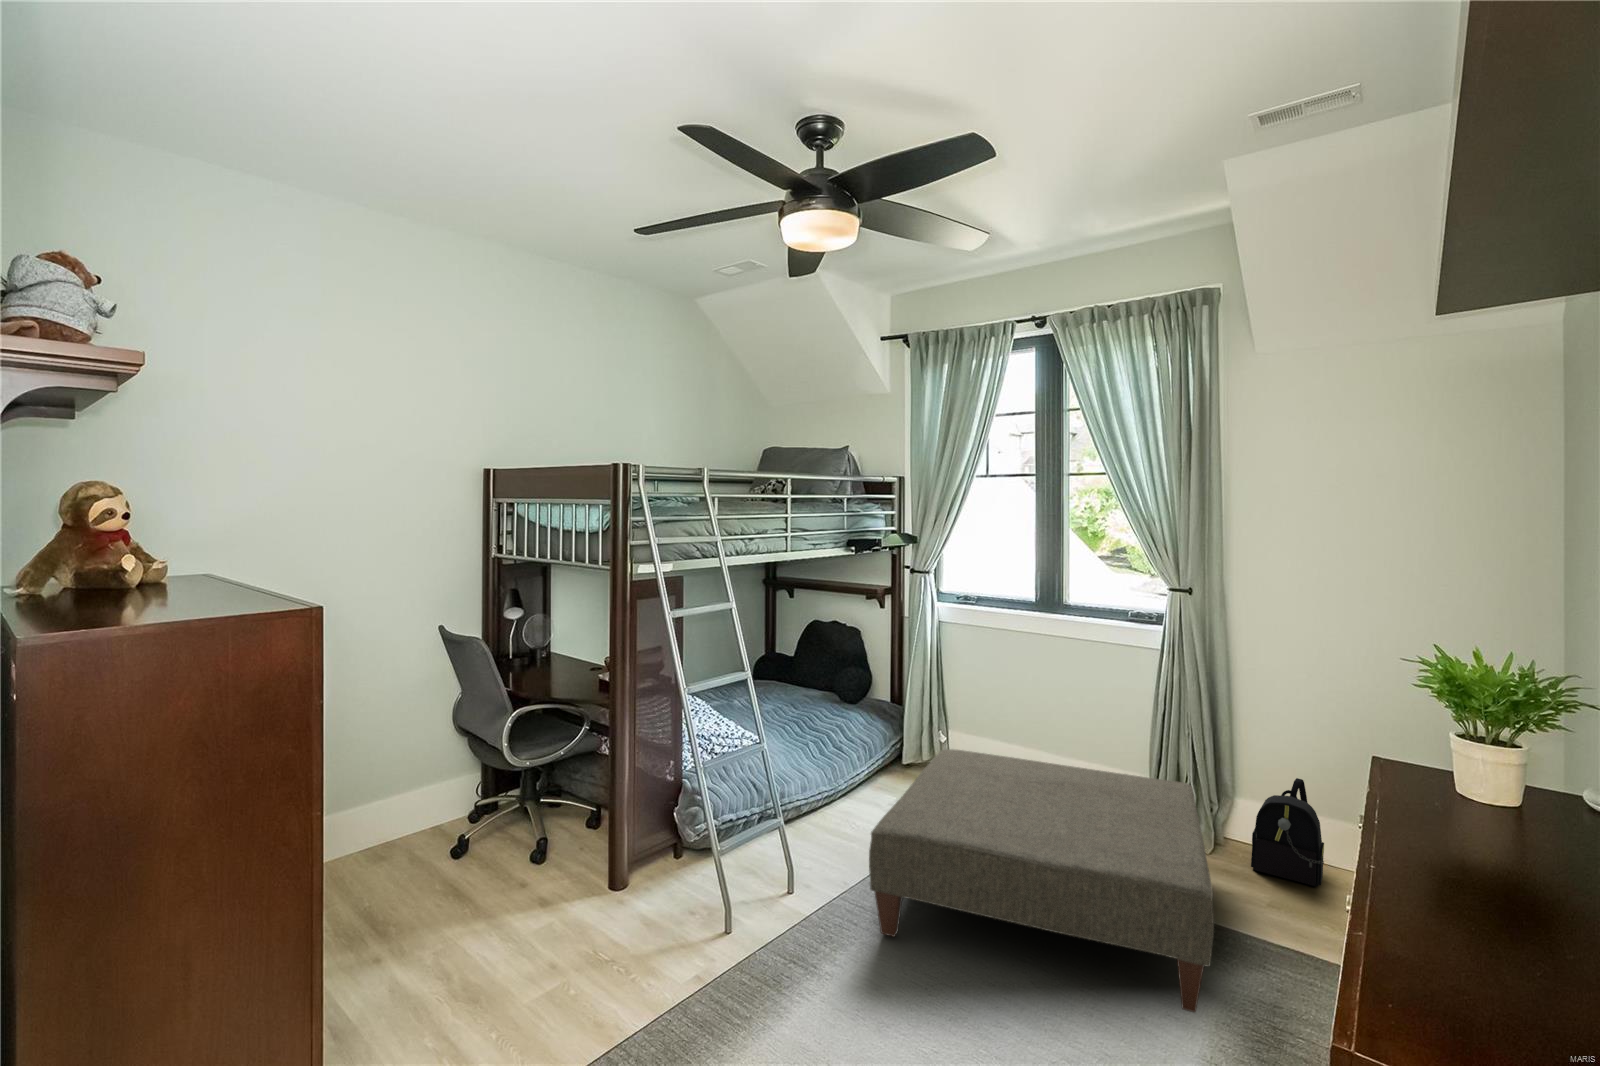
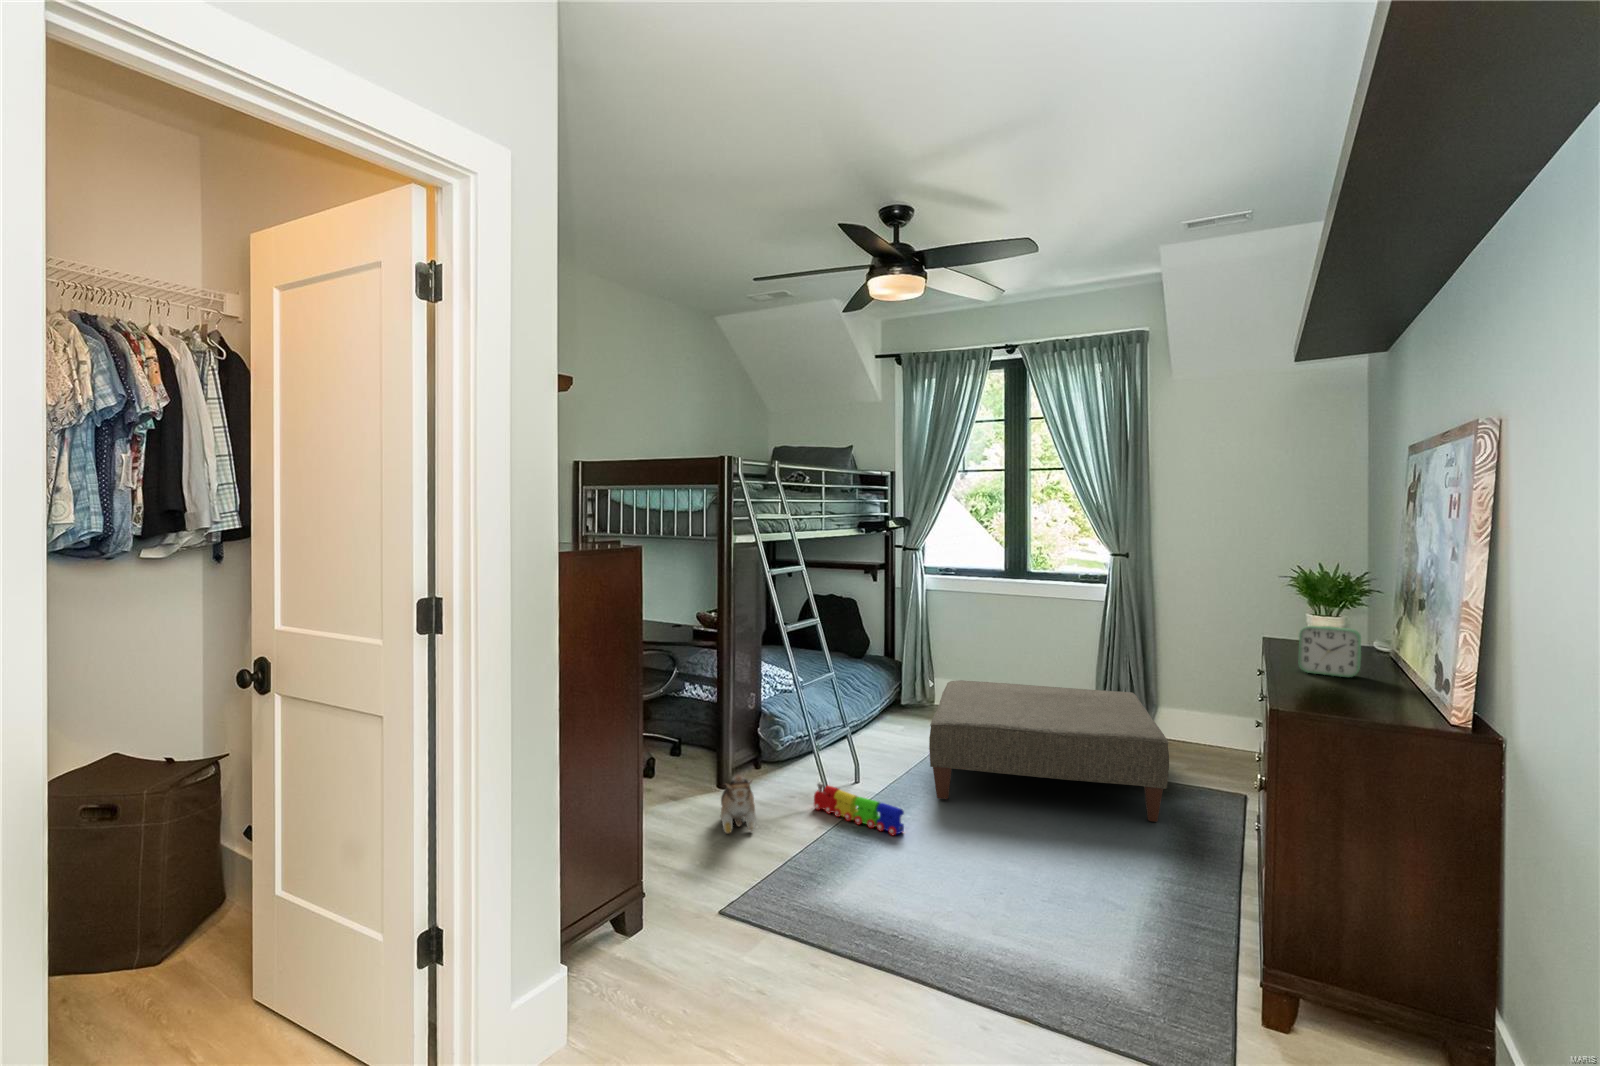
alarm clock: none [1421,773,1554,889] -> present [1298,626,1361,677]
backpack: present [1251,778,1324,886] -> none [1175,687,1224,760]
plush toy: none [553,901,621,980] -> present [721,775,756,834]
toy train: none [707,903,807,1005] -> present [814,783,904,835]

